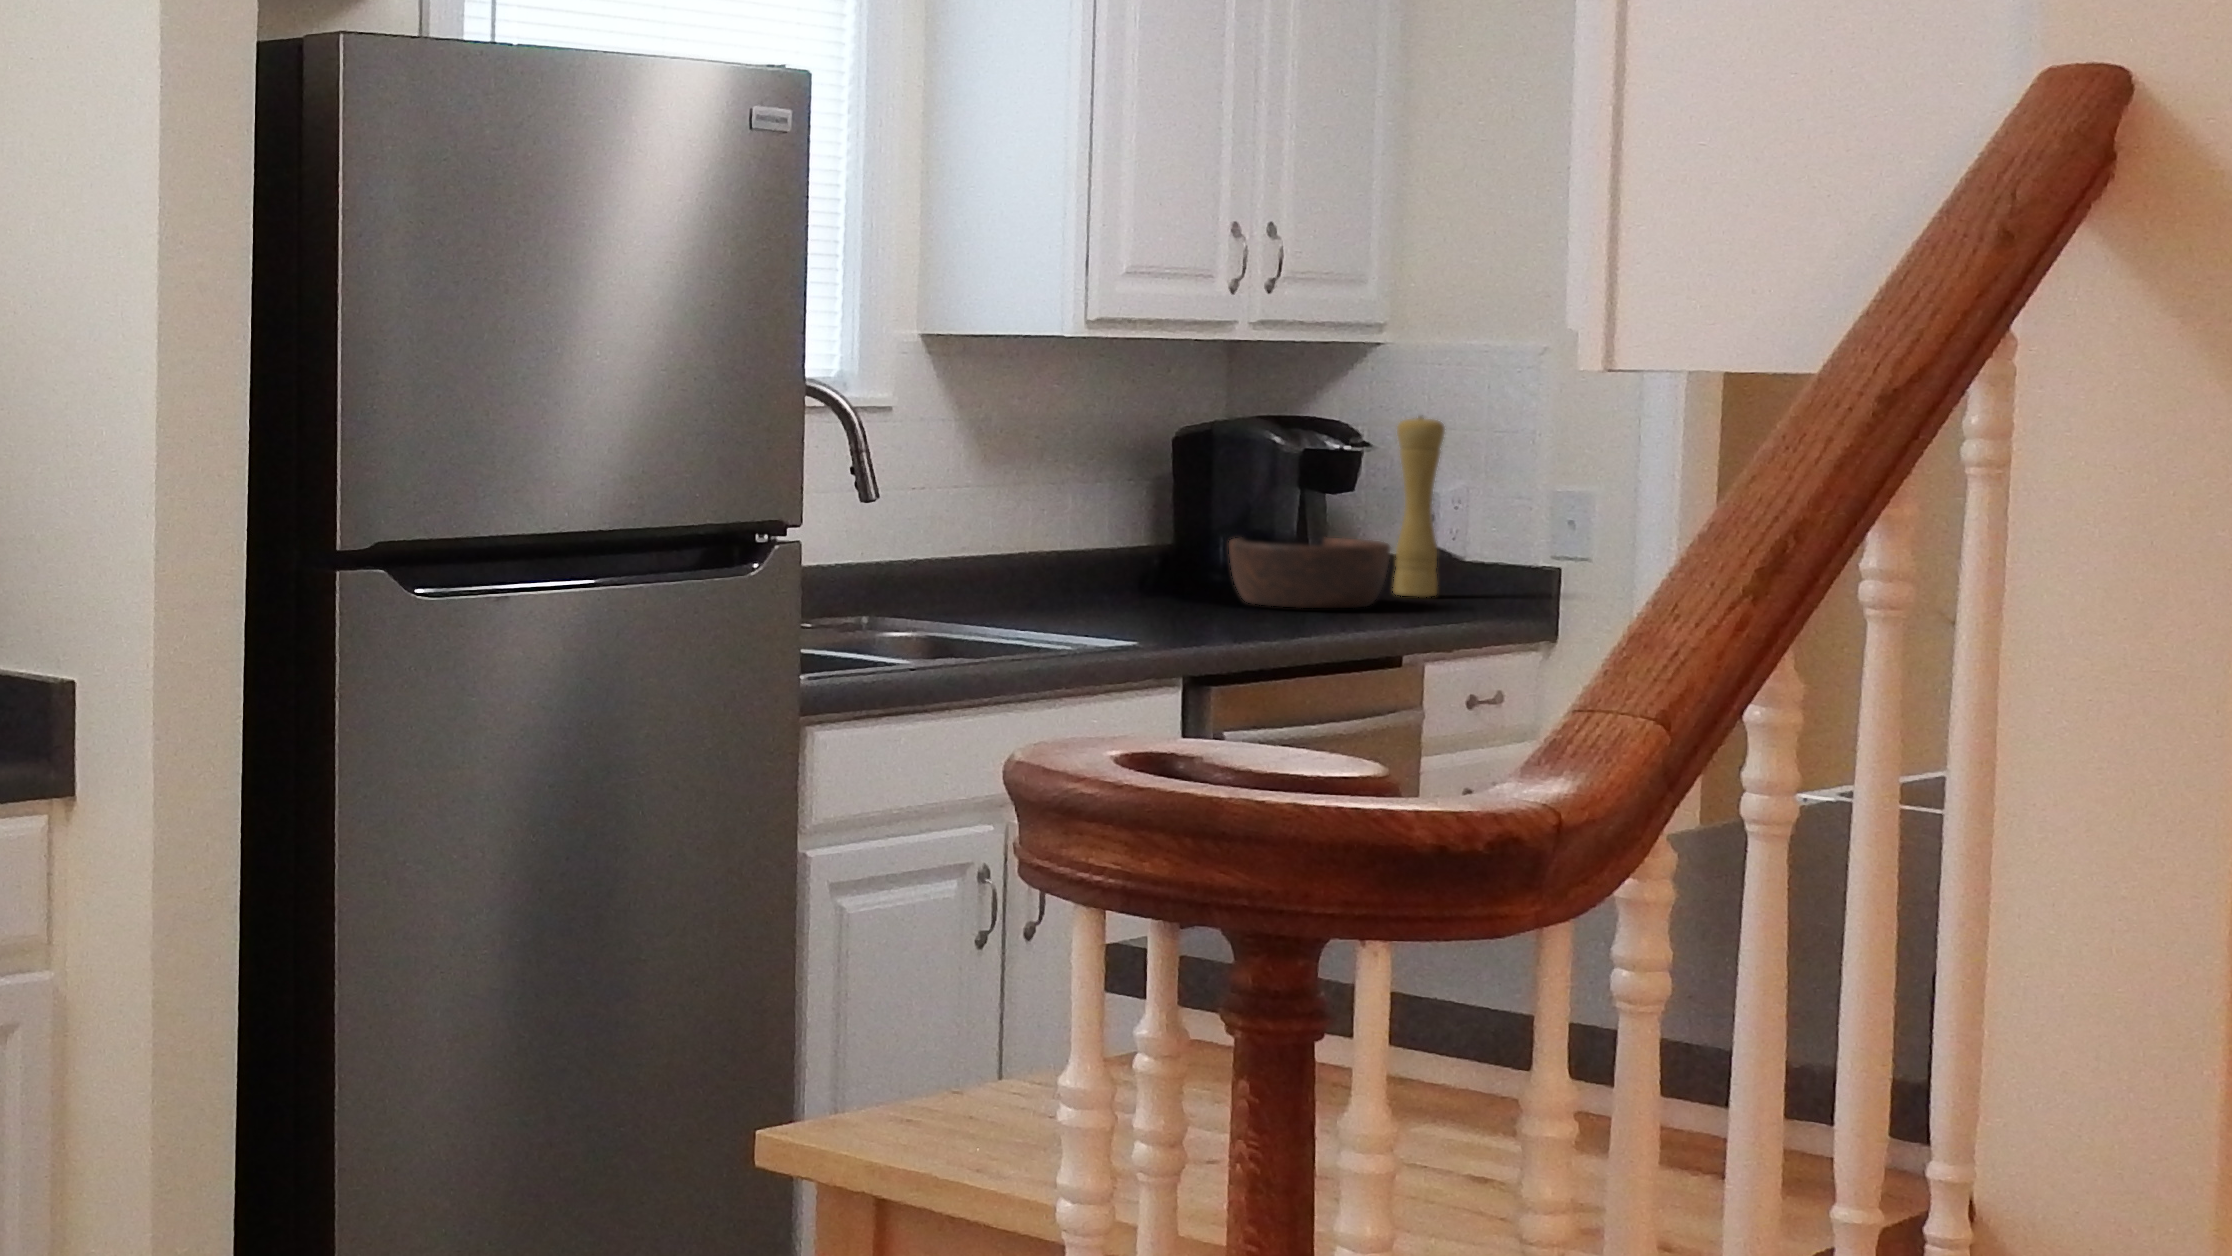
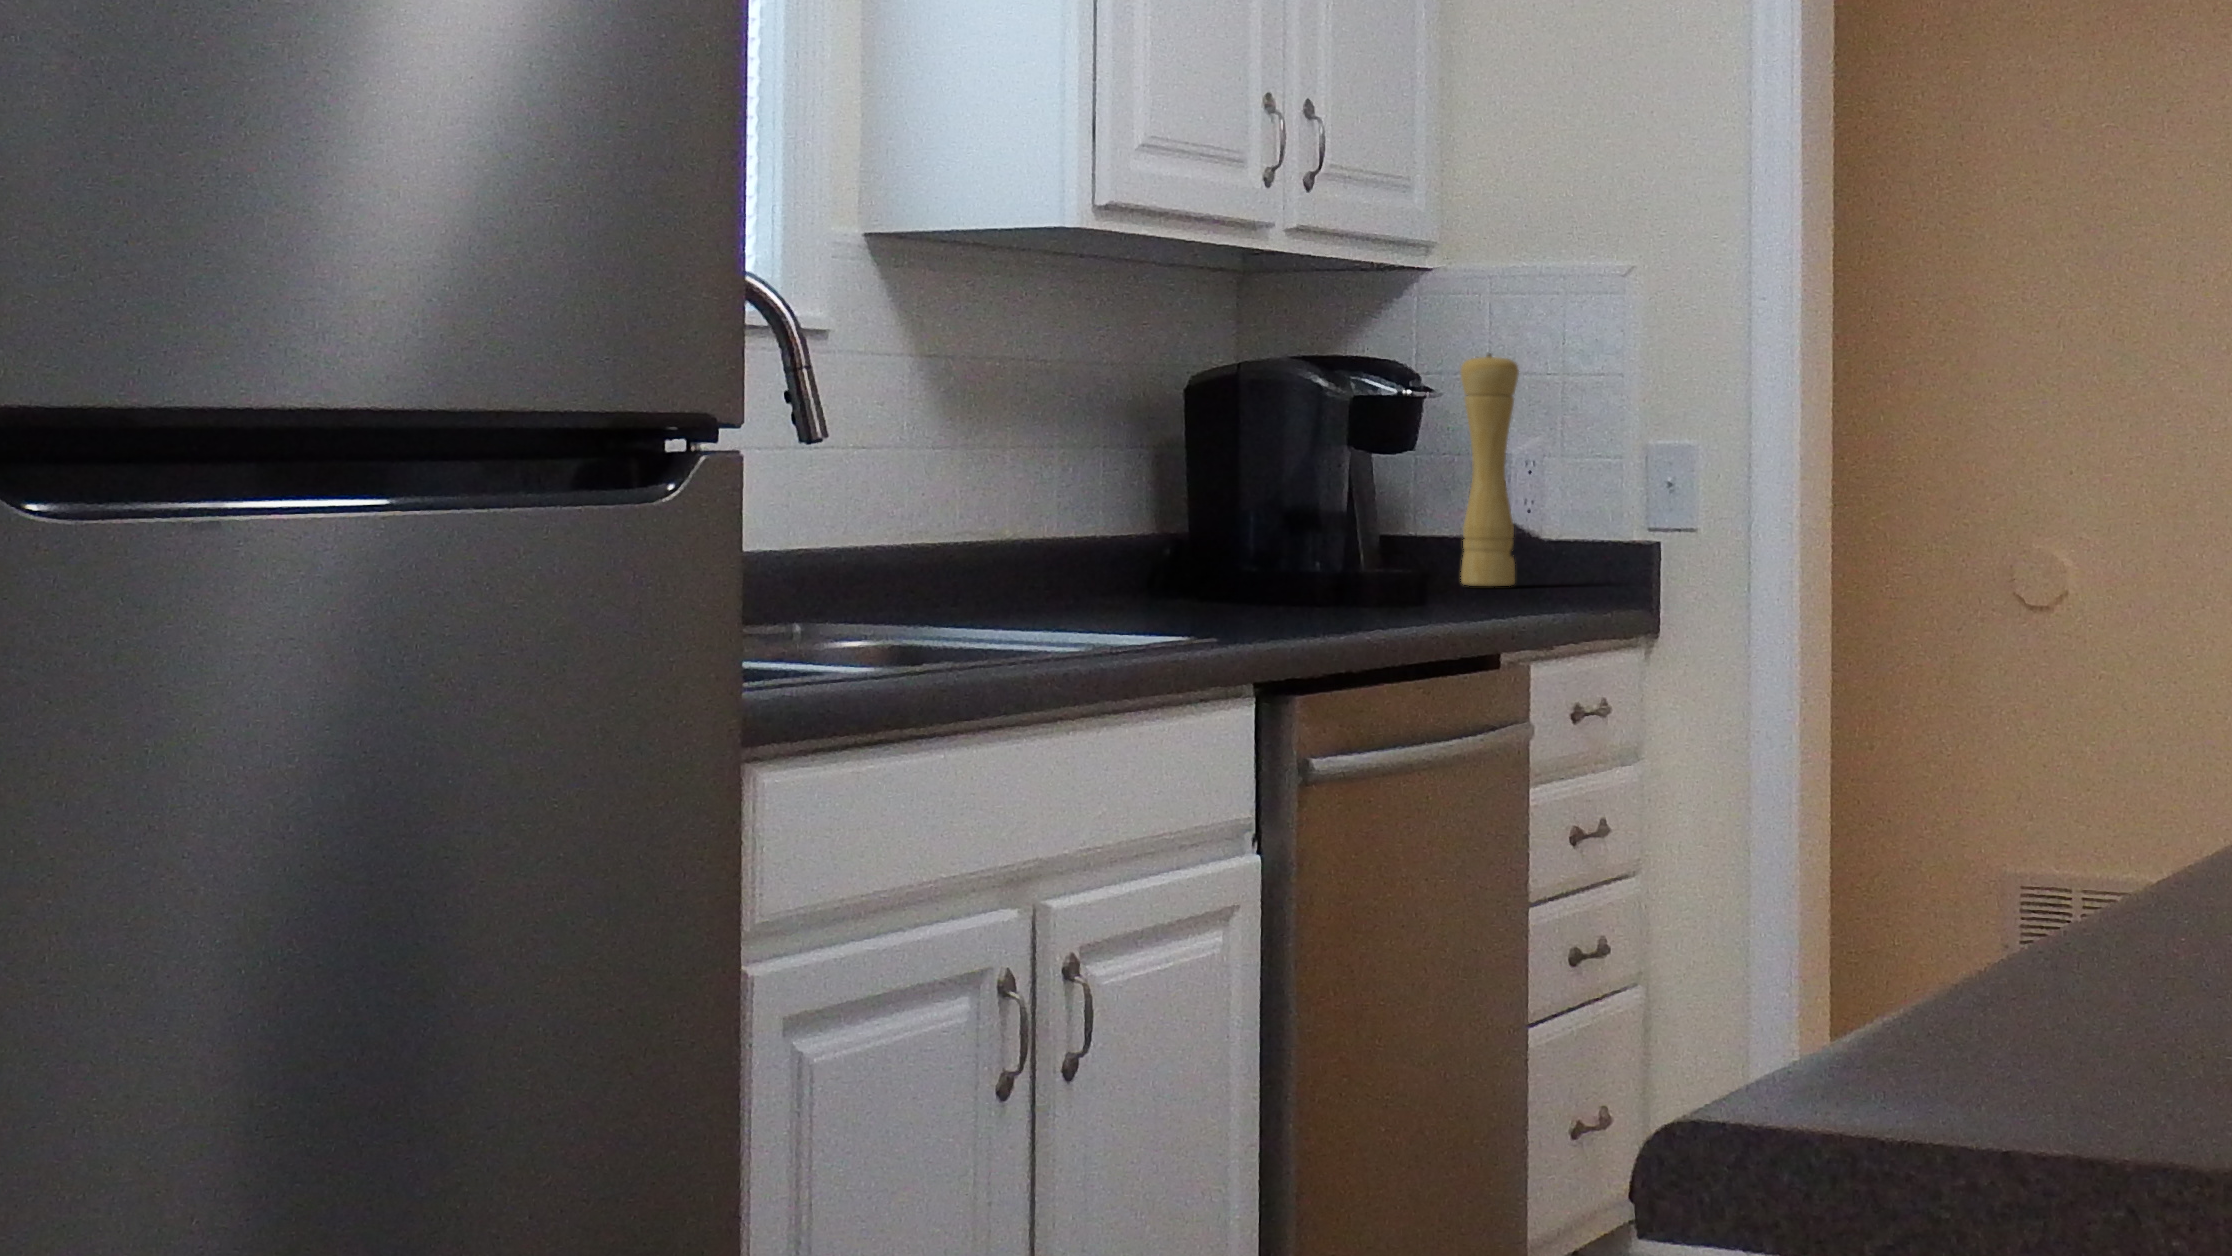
wooden bowl: present [1229,538,1390,608] -> none [1266,510,1470,598]

